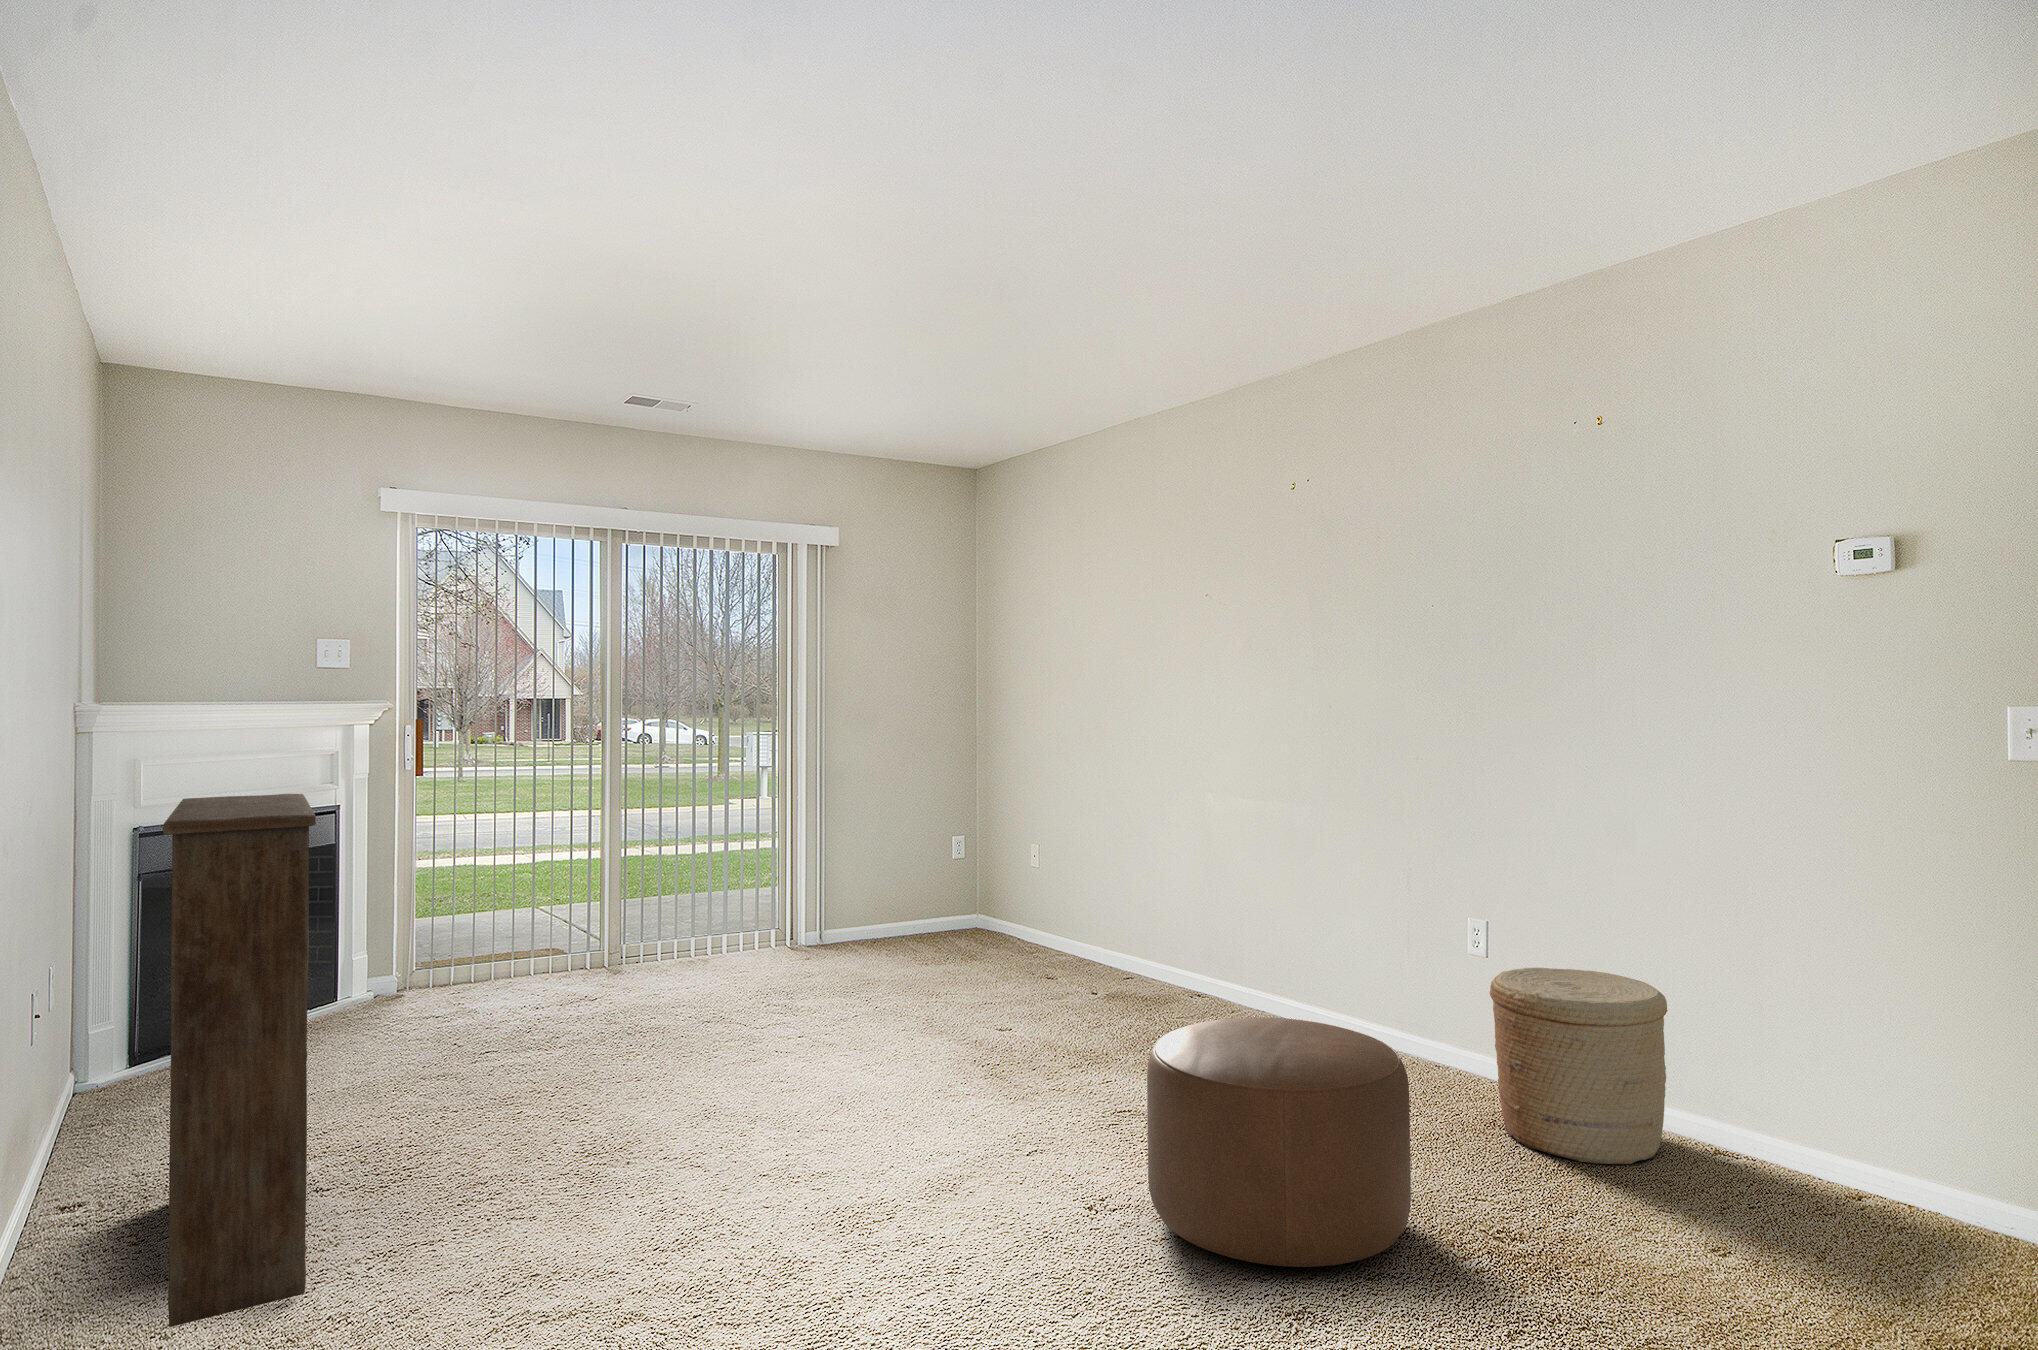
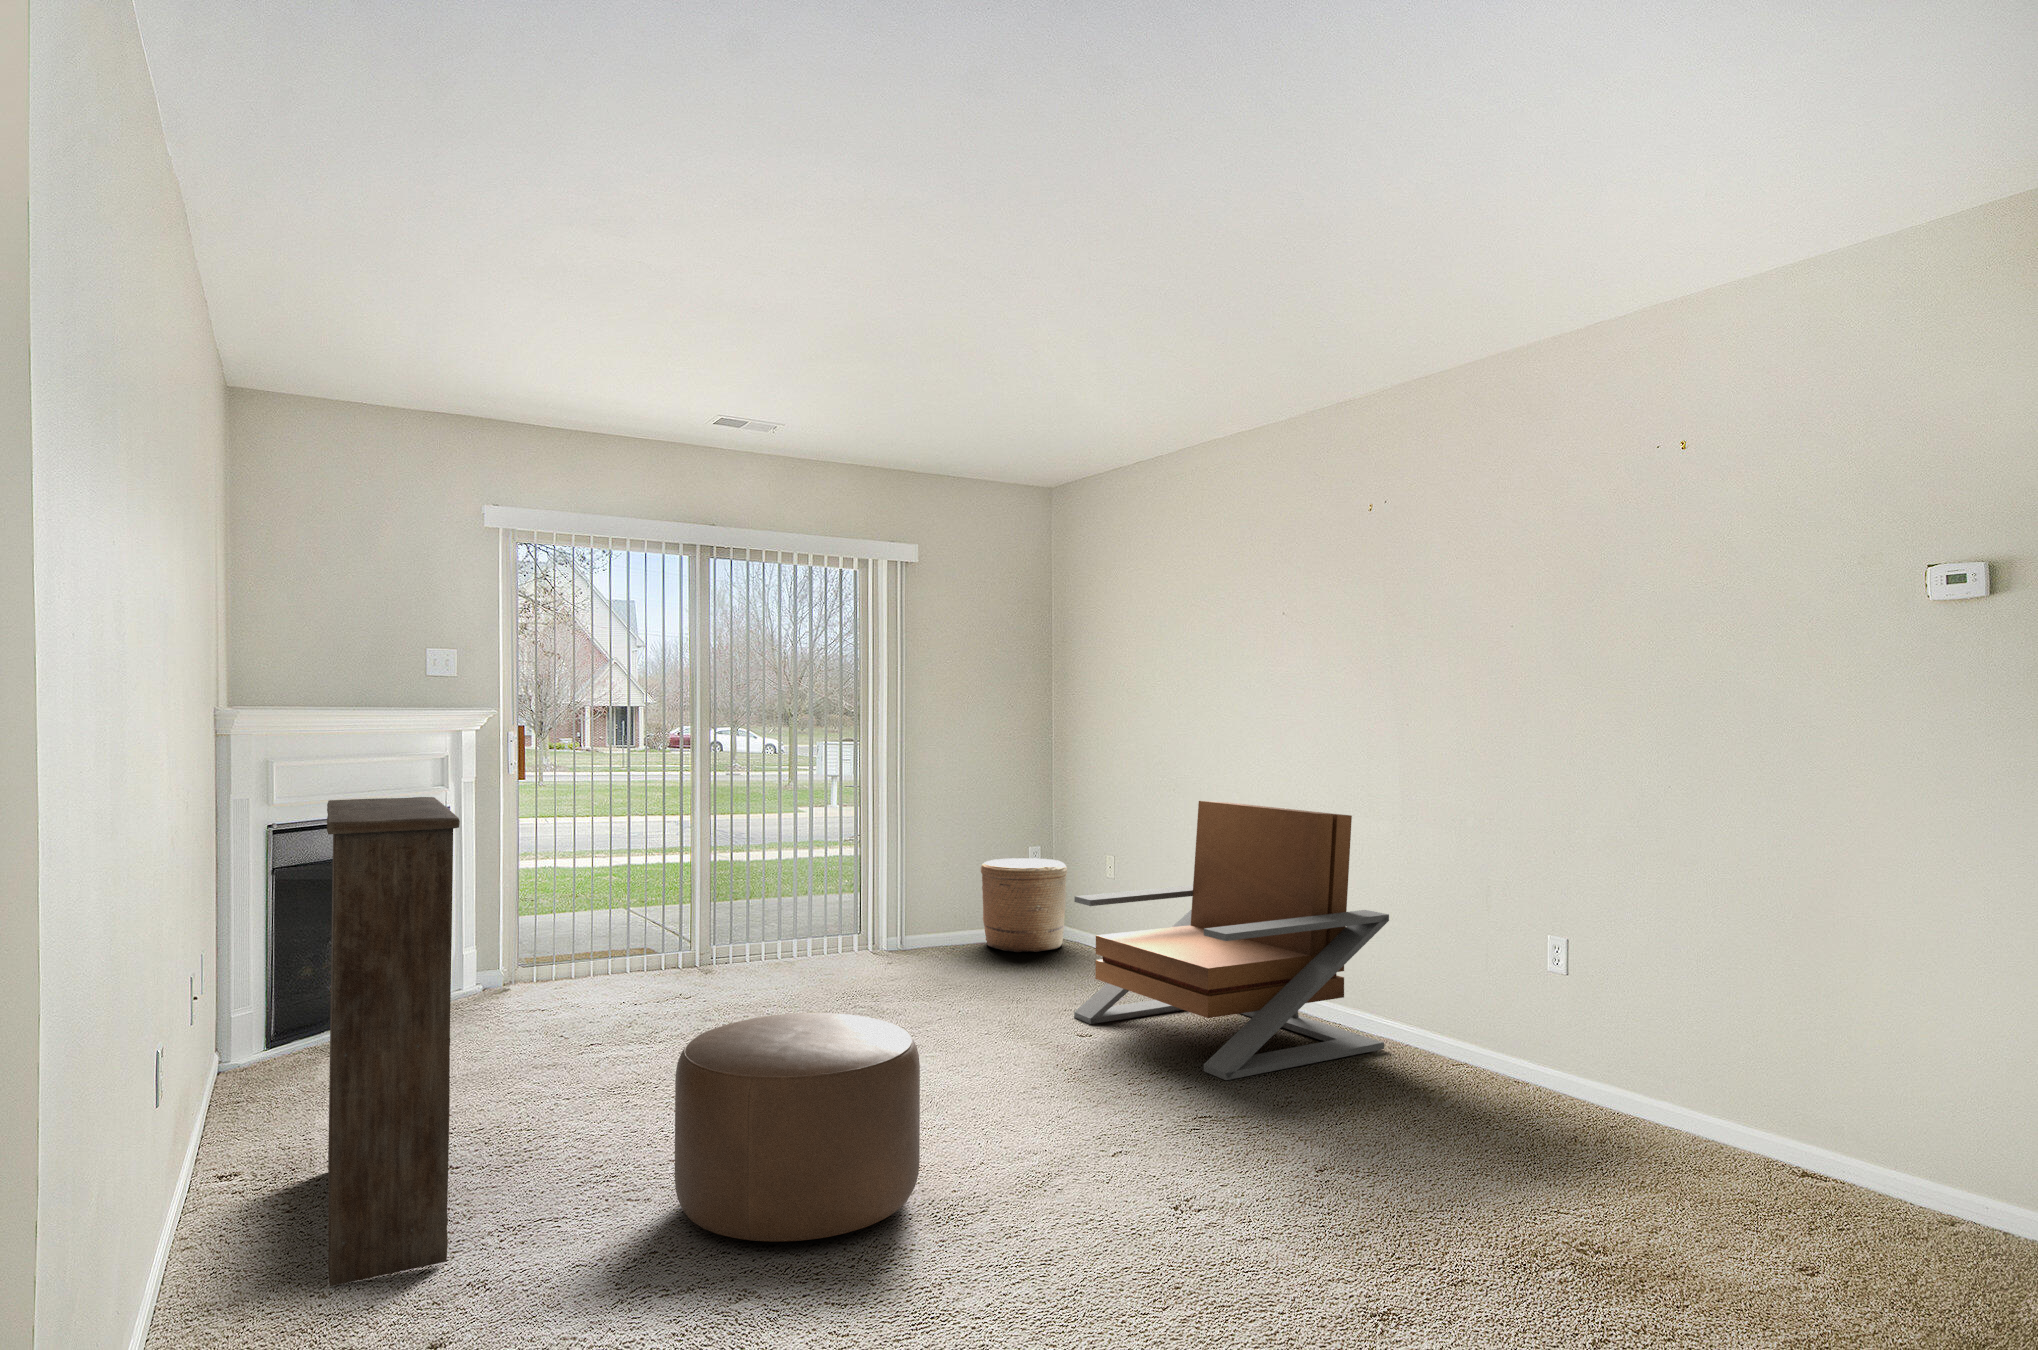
lounge chair: none [992,789,1305,1071] -> present [1074,801,1389,1080]
woven basket: present [1490,968,1668,1164] -> present [981,858,1067,952]
ottoman: present [1147,1017,1411,1267] -> present [675,1013,920,1242]

